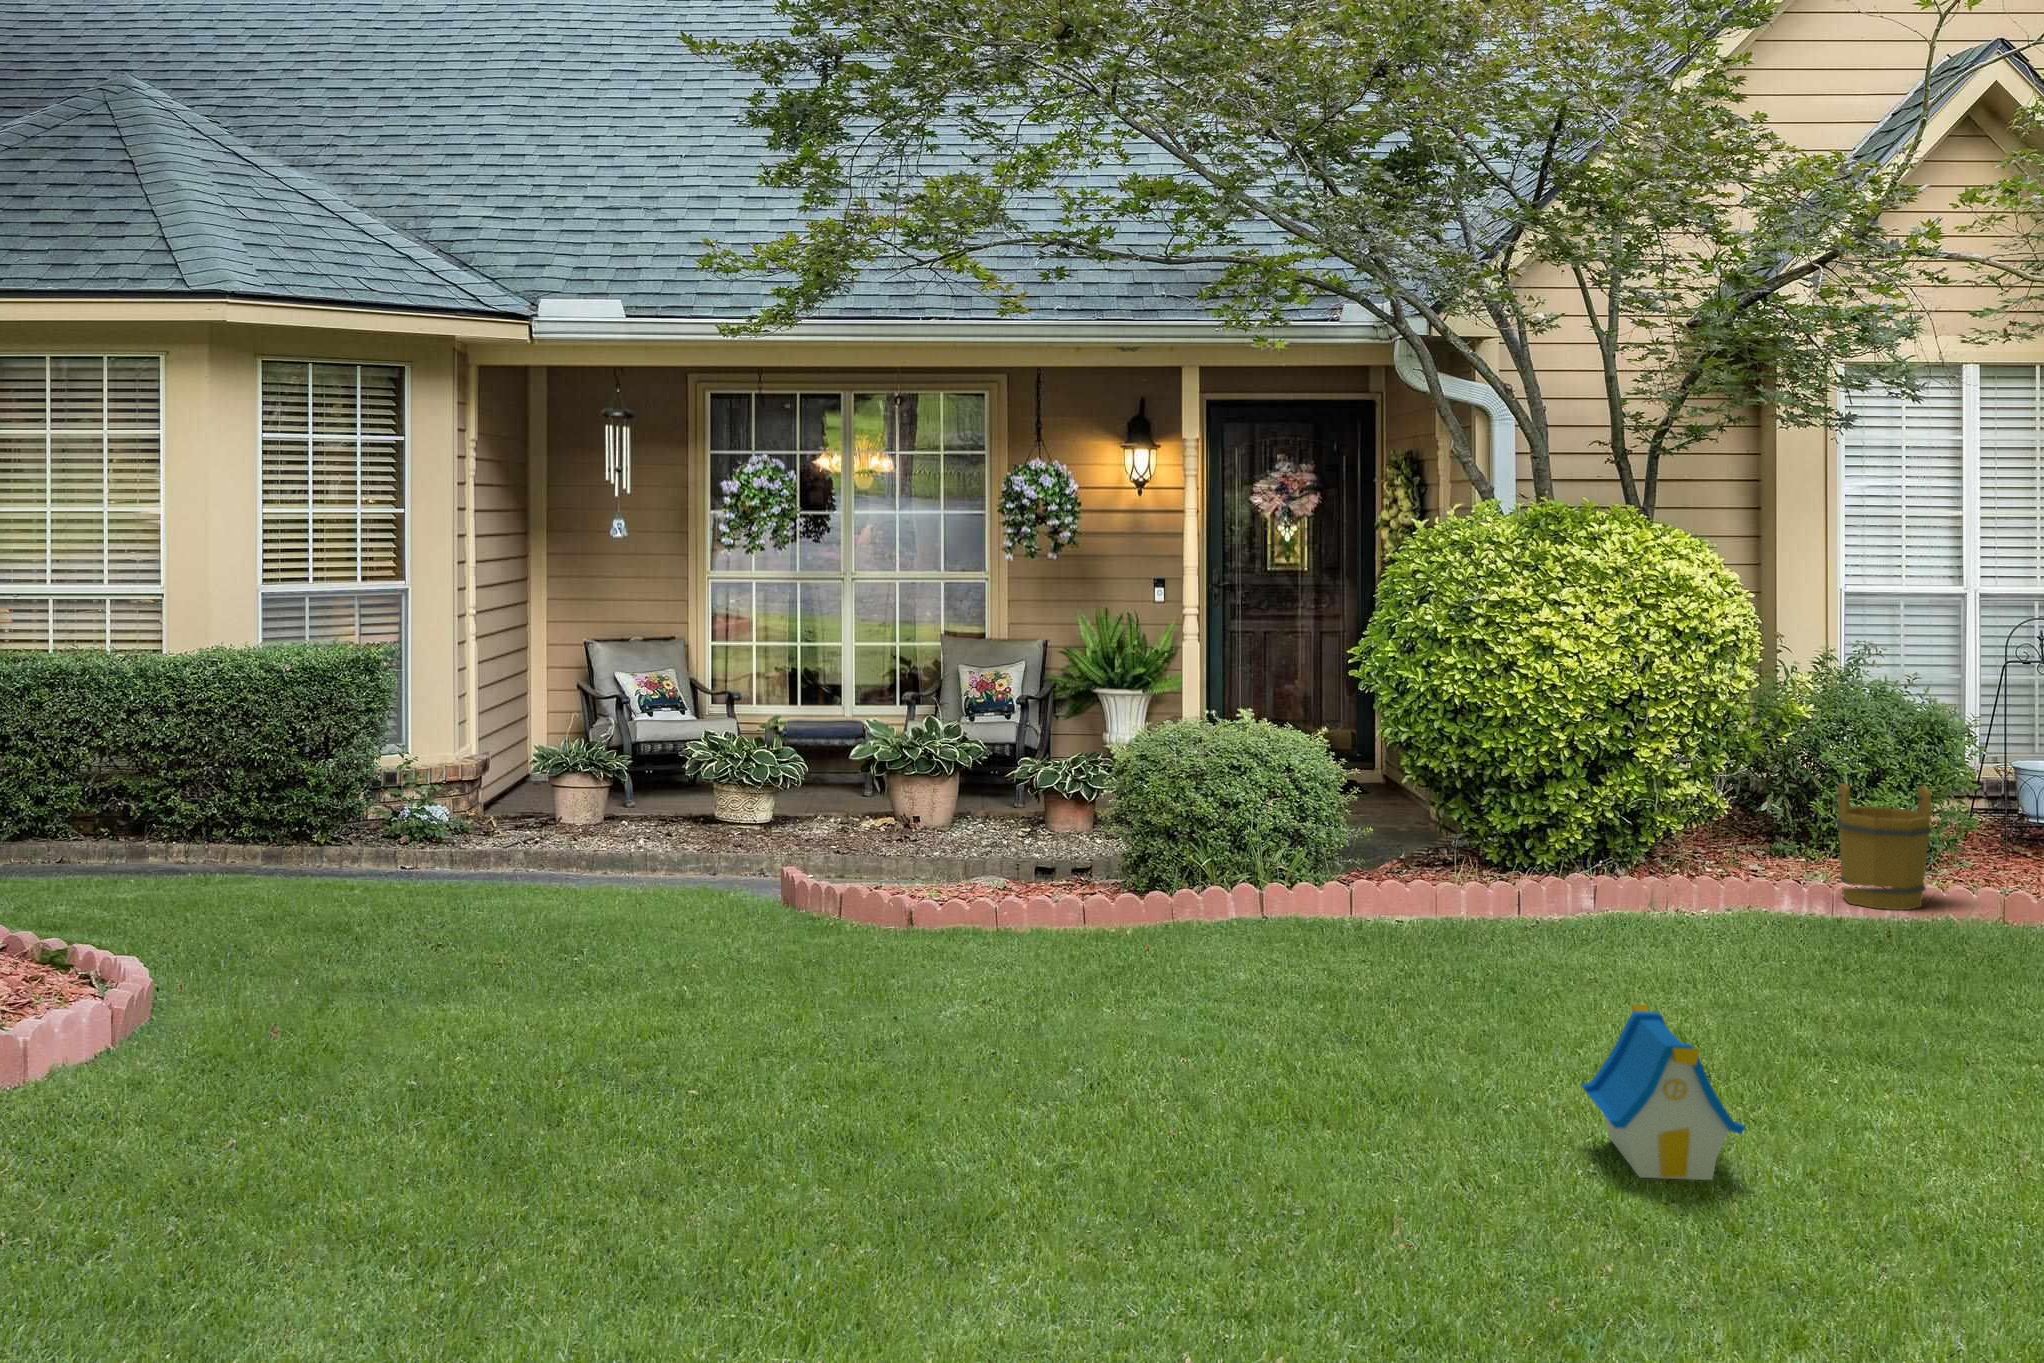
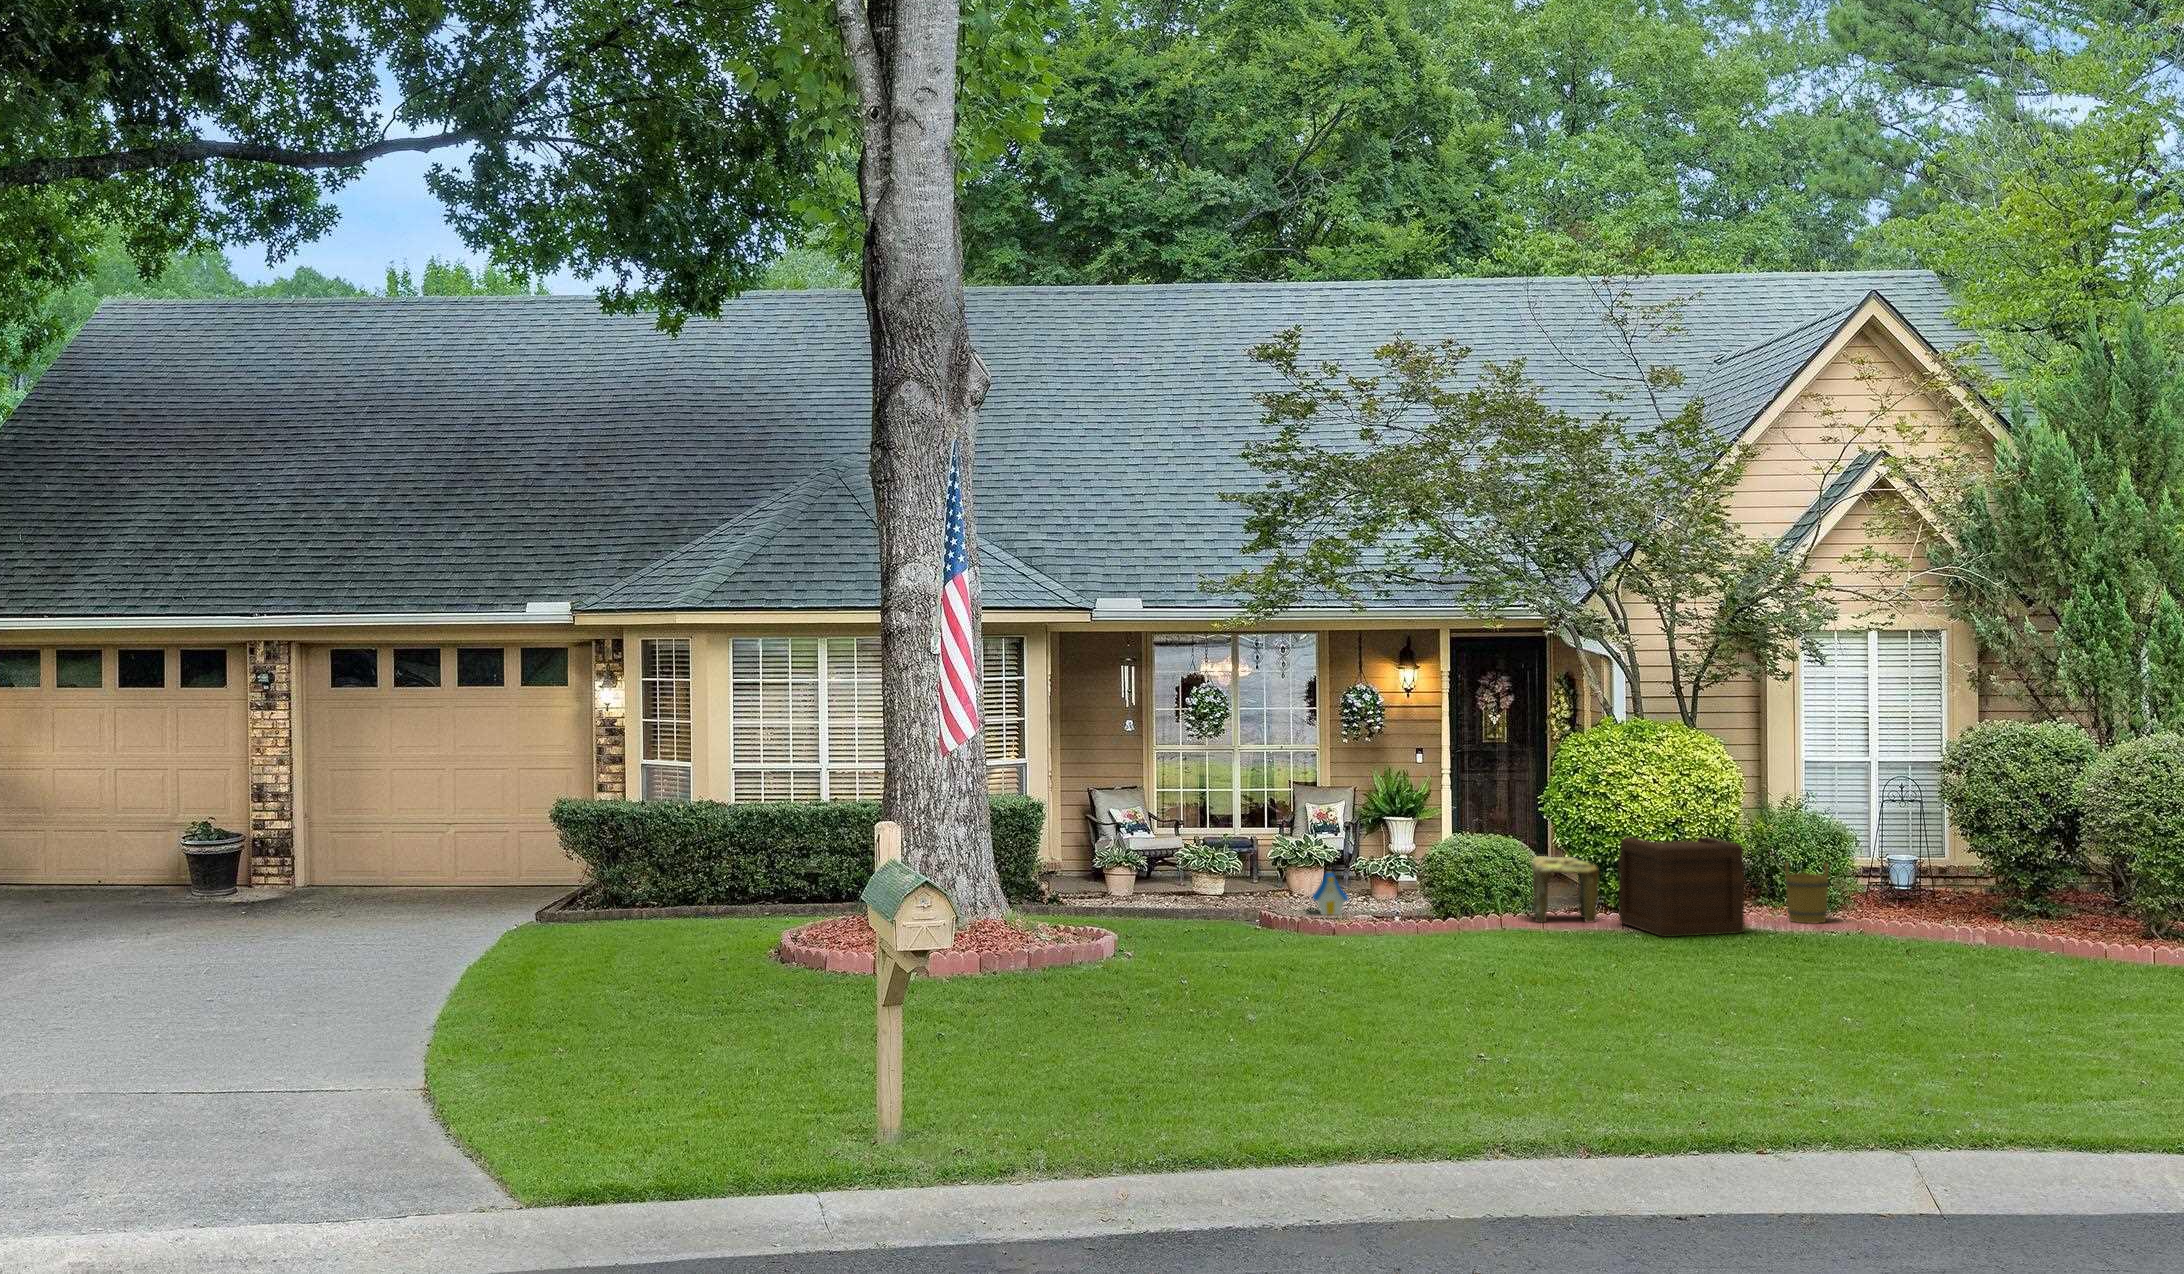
wooden crate: none [1505,725,1775,943] -> present [1618,837,1745,937]
stool: none [1332,764,1466,900] -> present [1531,856,1598,923]
toy house: present [1582,1004,1746,1180] -> present [1313,871,1349,915]

